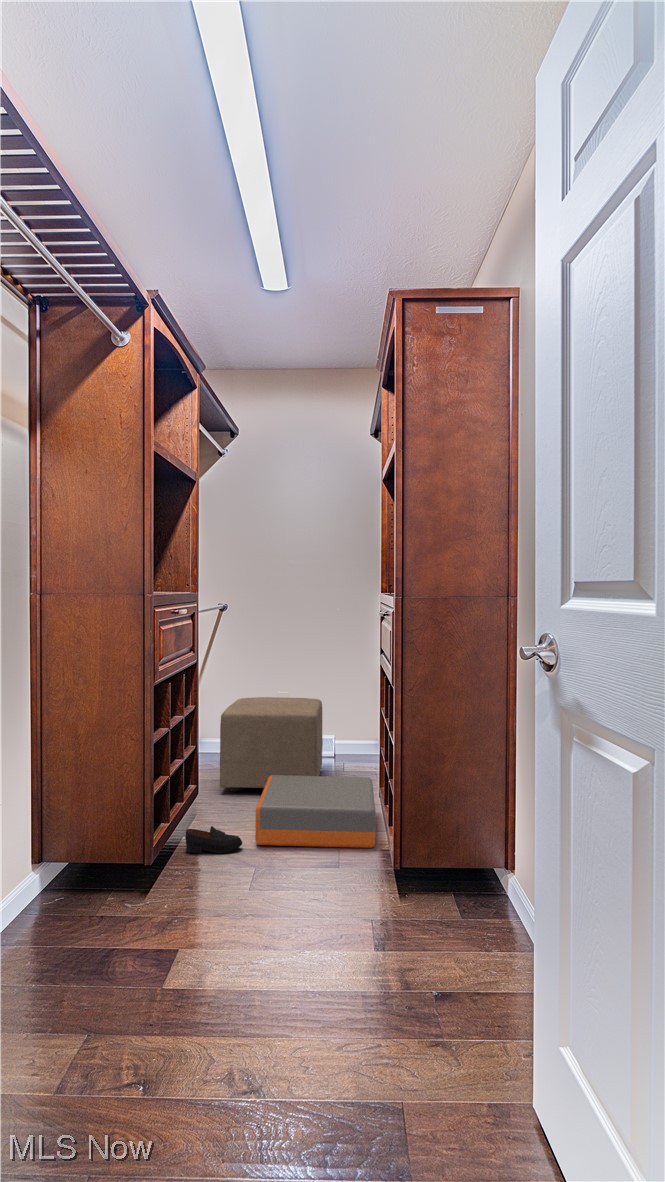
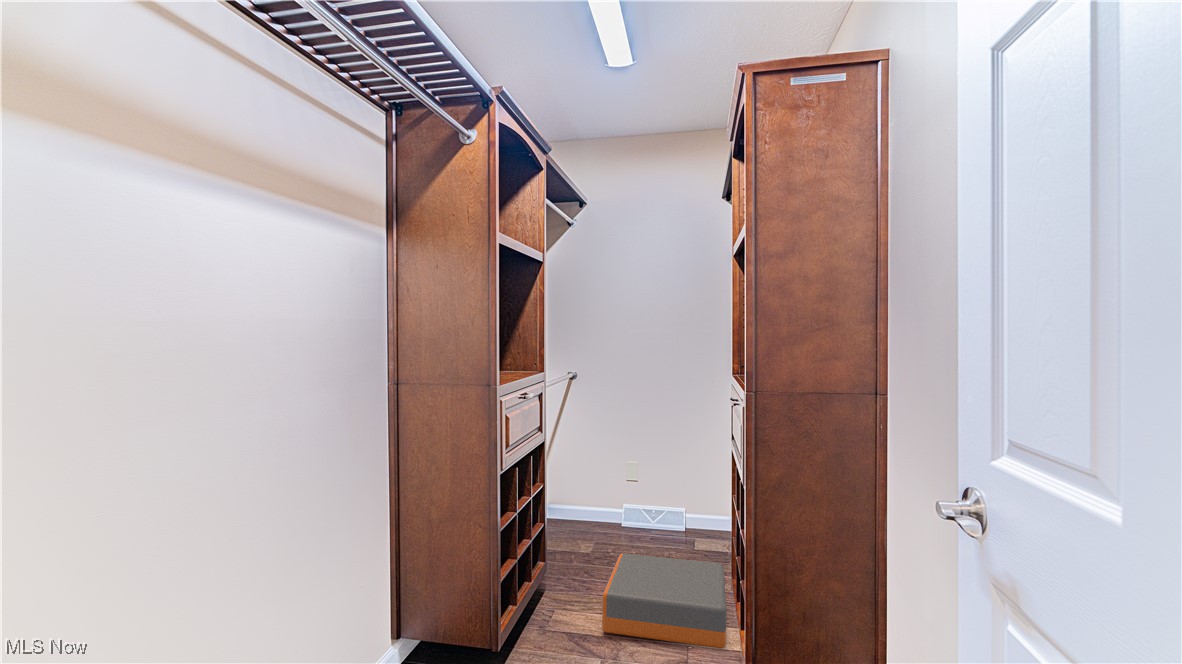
ottoman: present [220,697,323,792] -> none [575,467,675,569]
shoe: present [185,826,242,853] -> none [534,610,589,639]

